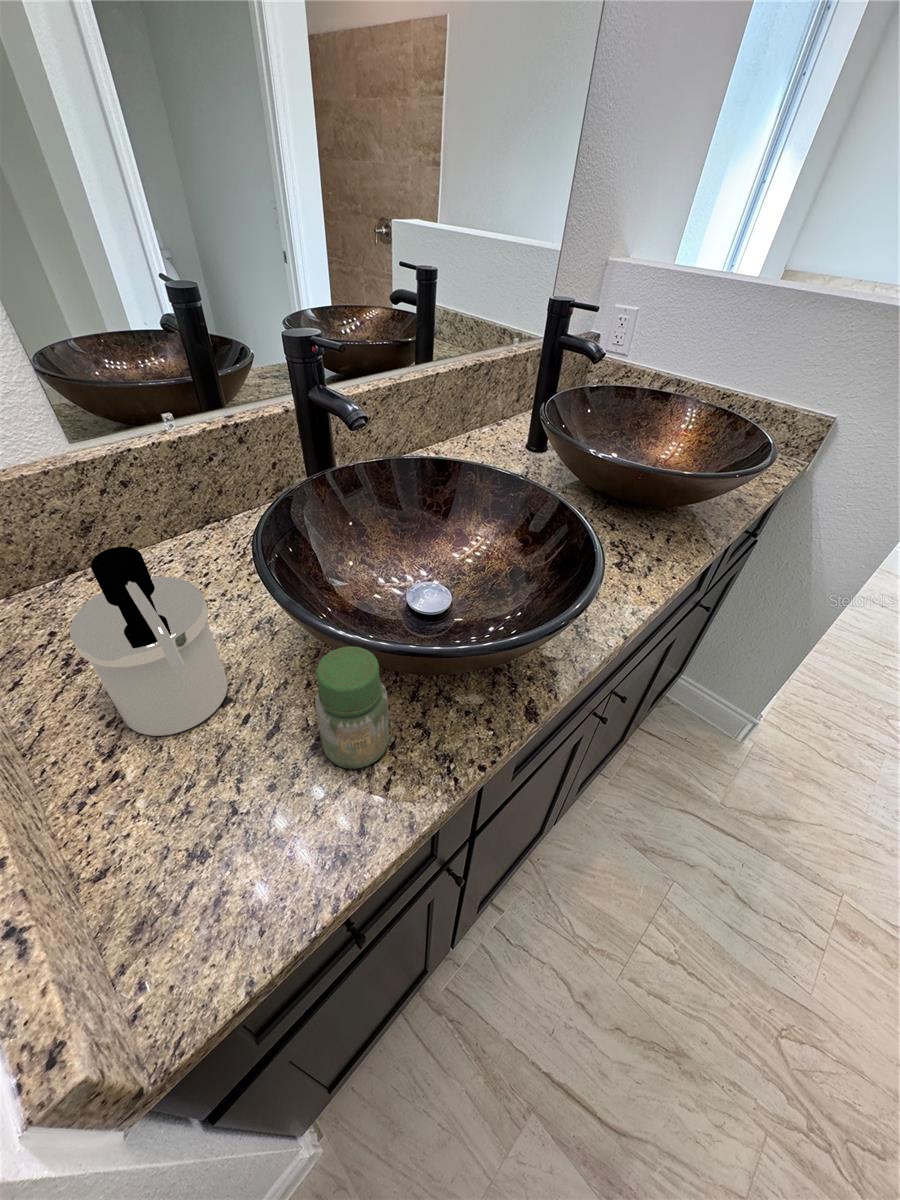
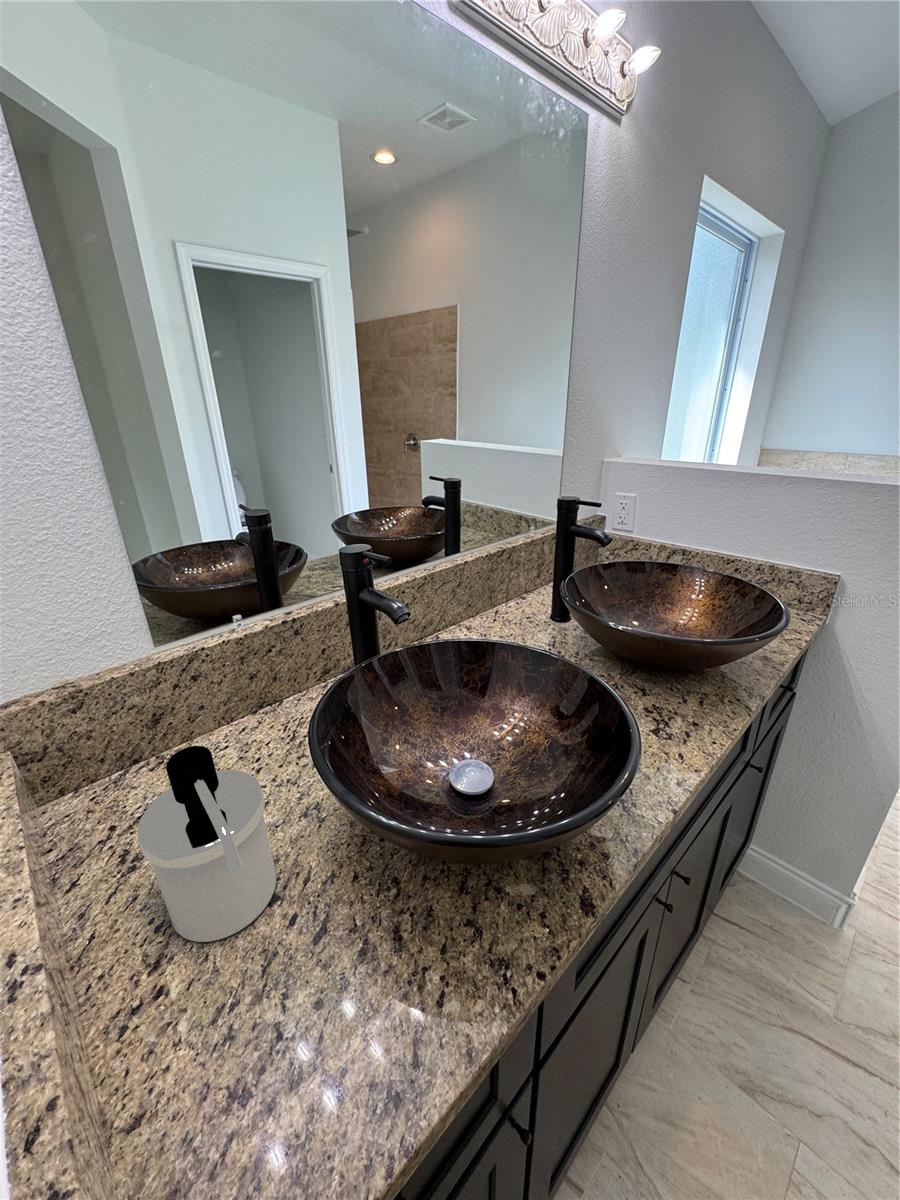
jar: present [315,646,389,769] -> none [365,837,440,979]

